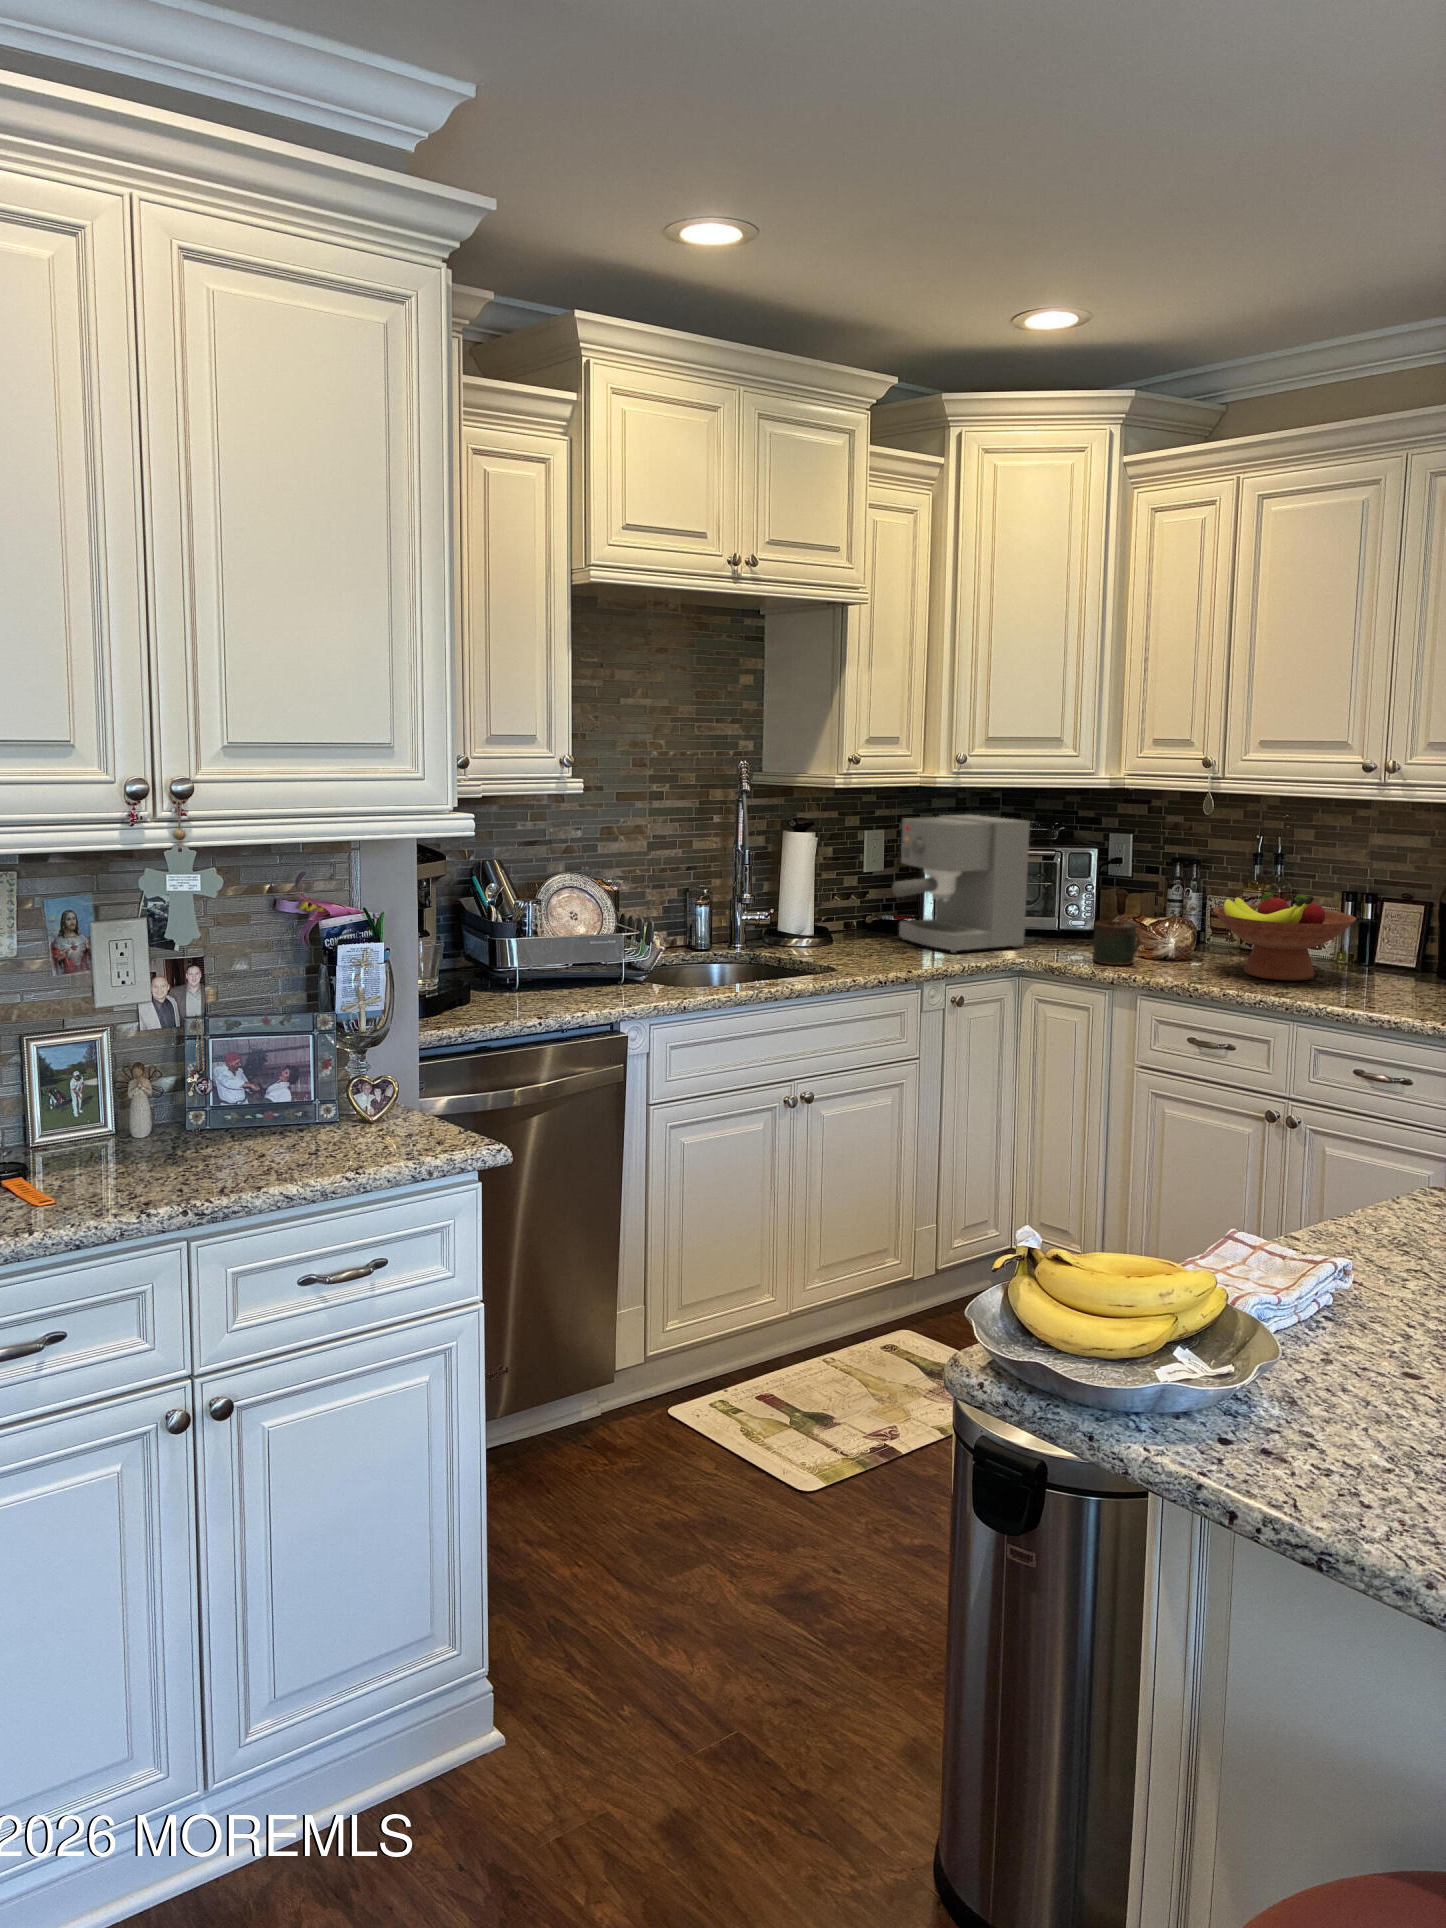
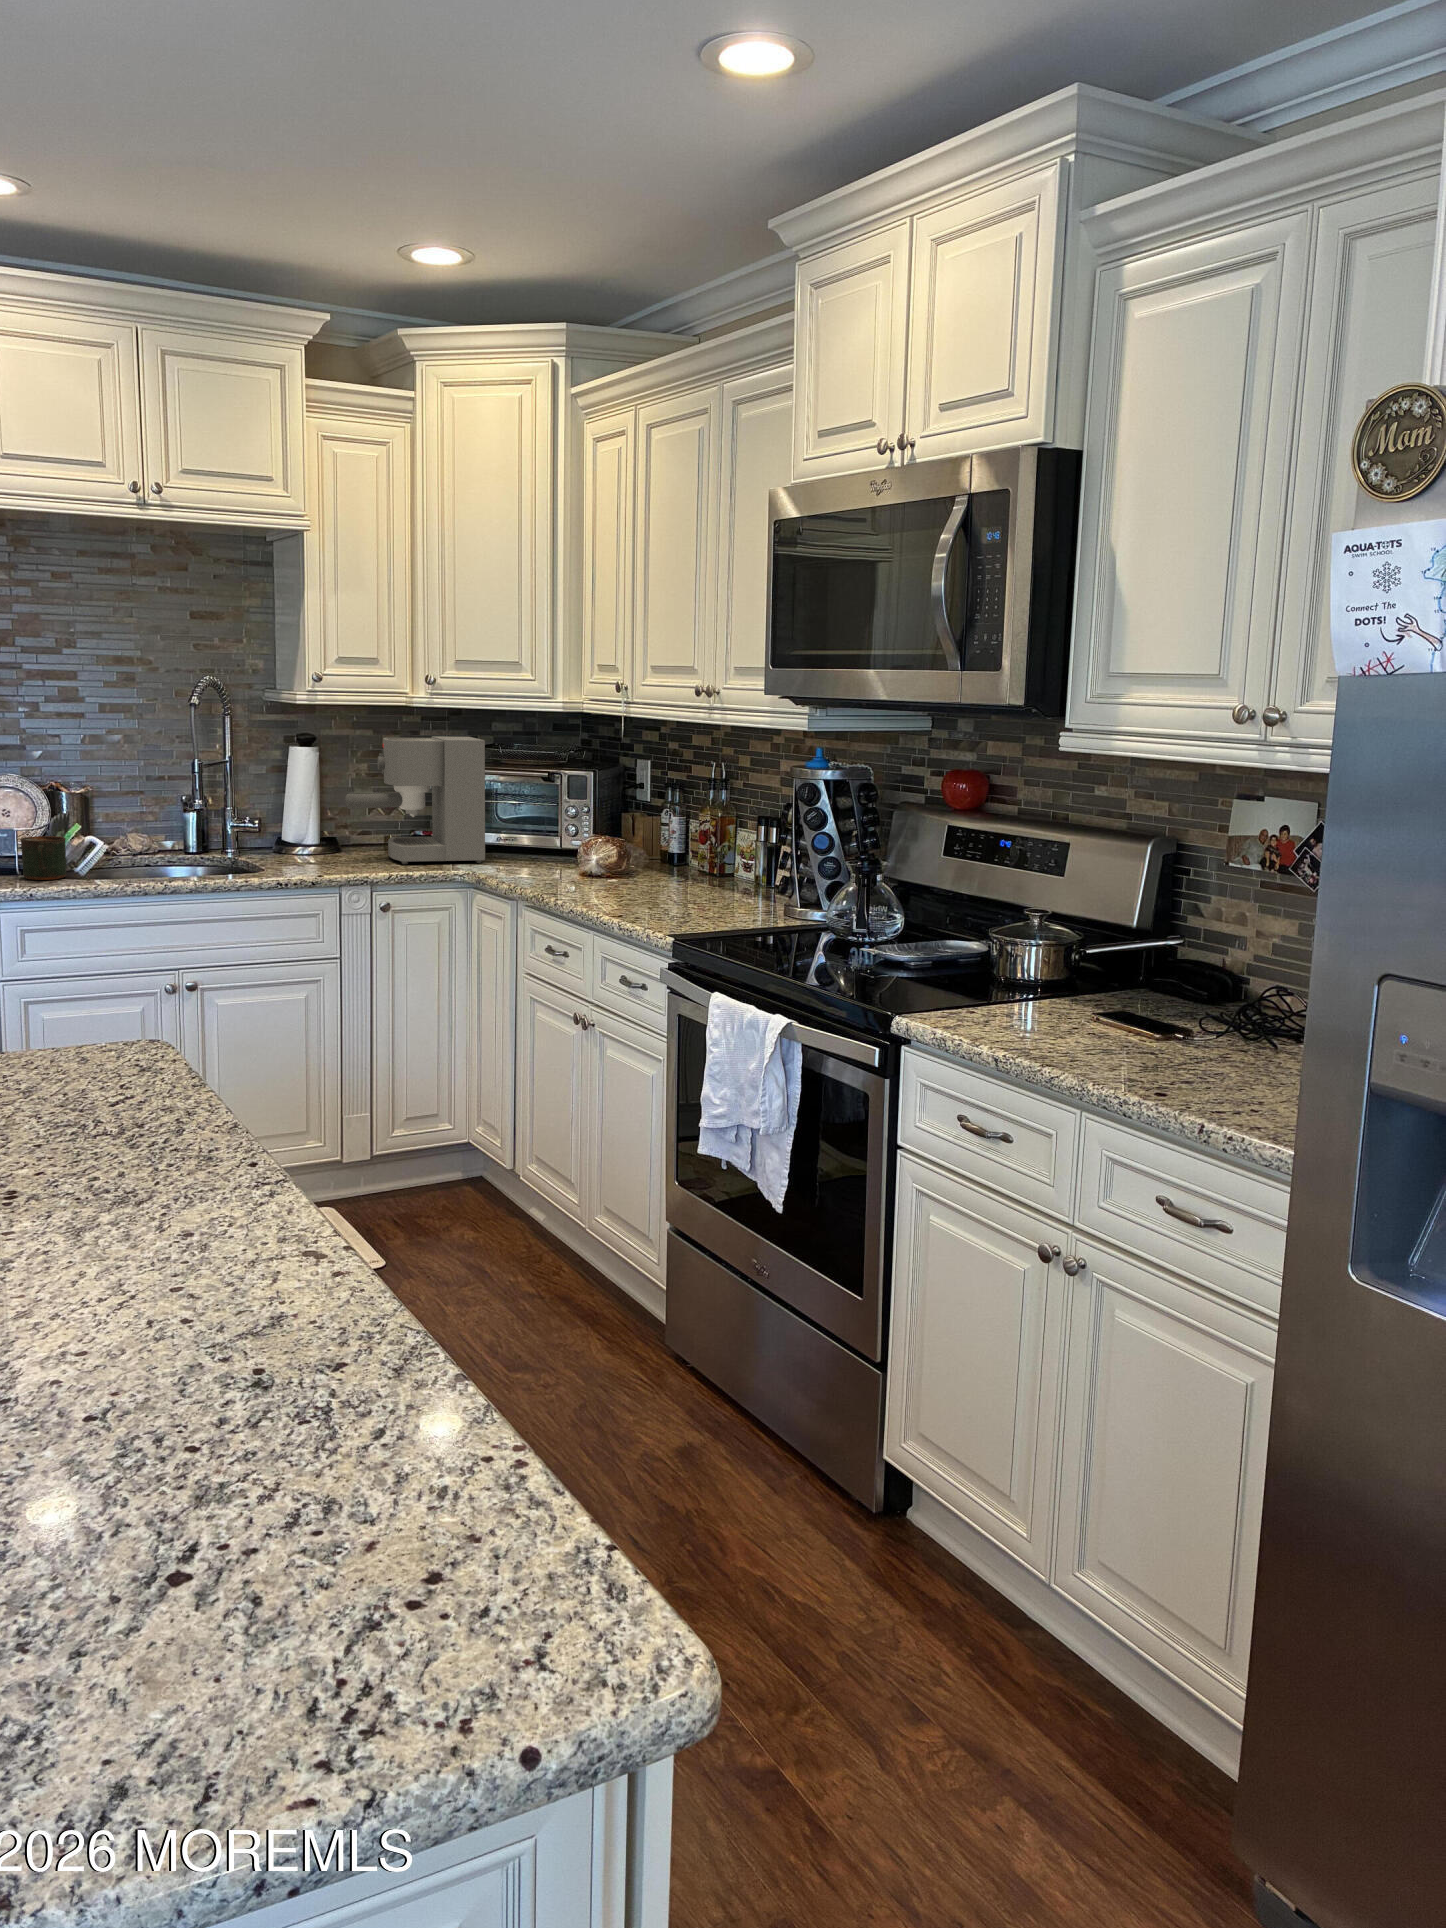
fruit bowl: present [1214,892,1356,981] -> none [588,806,714,891]
mug: present [1093,921,1140,965] -> present [20,836,67,880]

